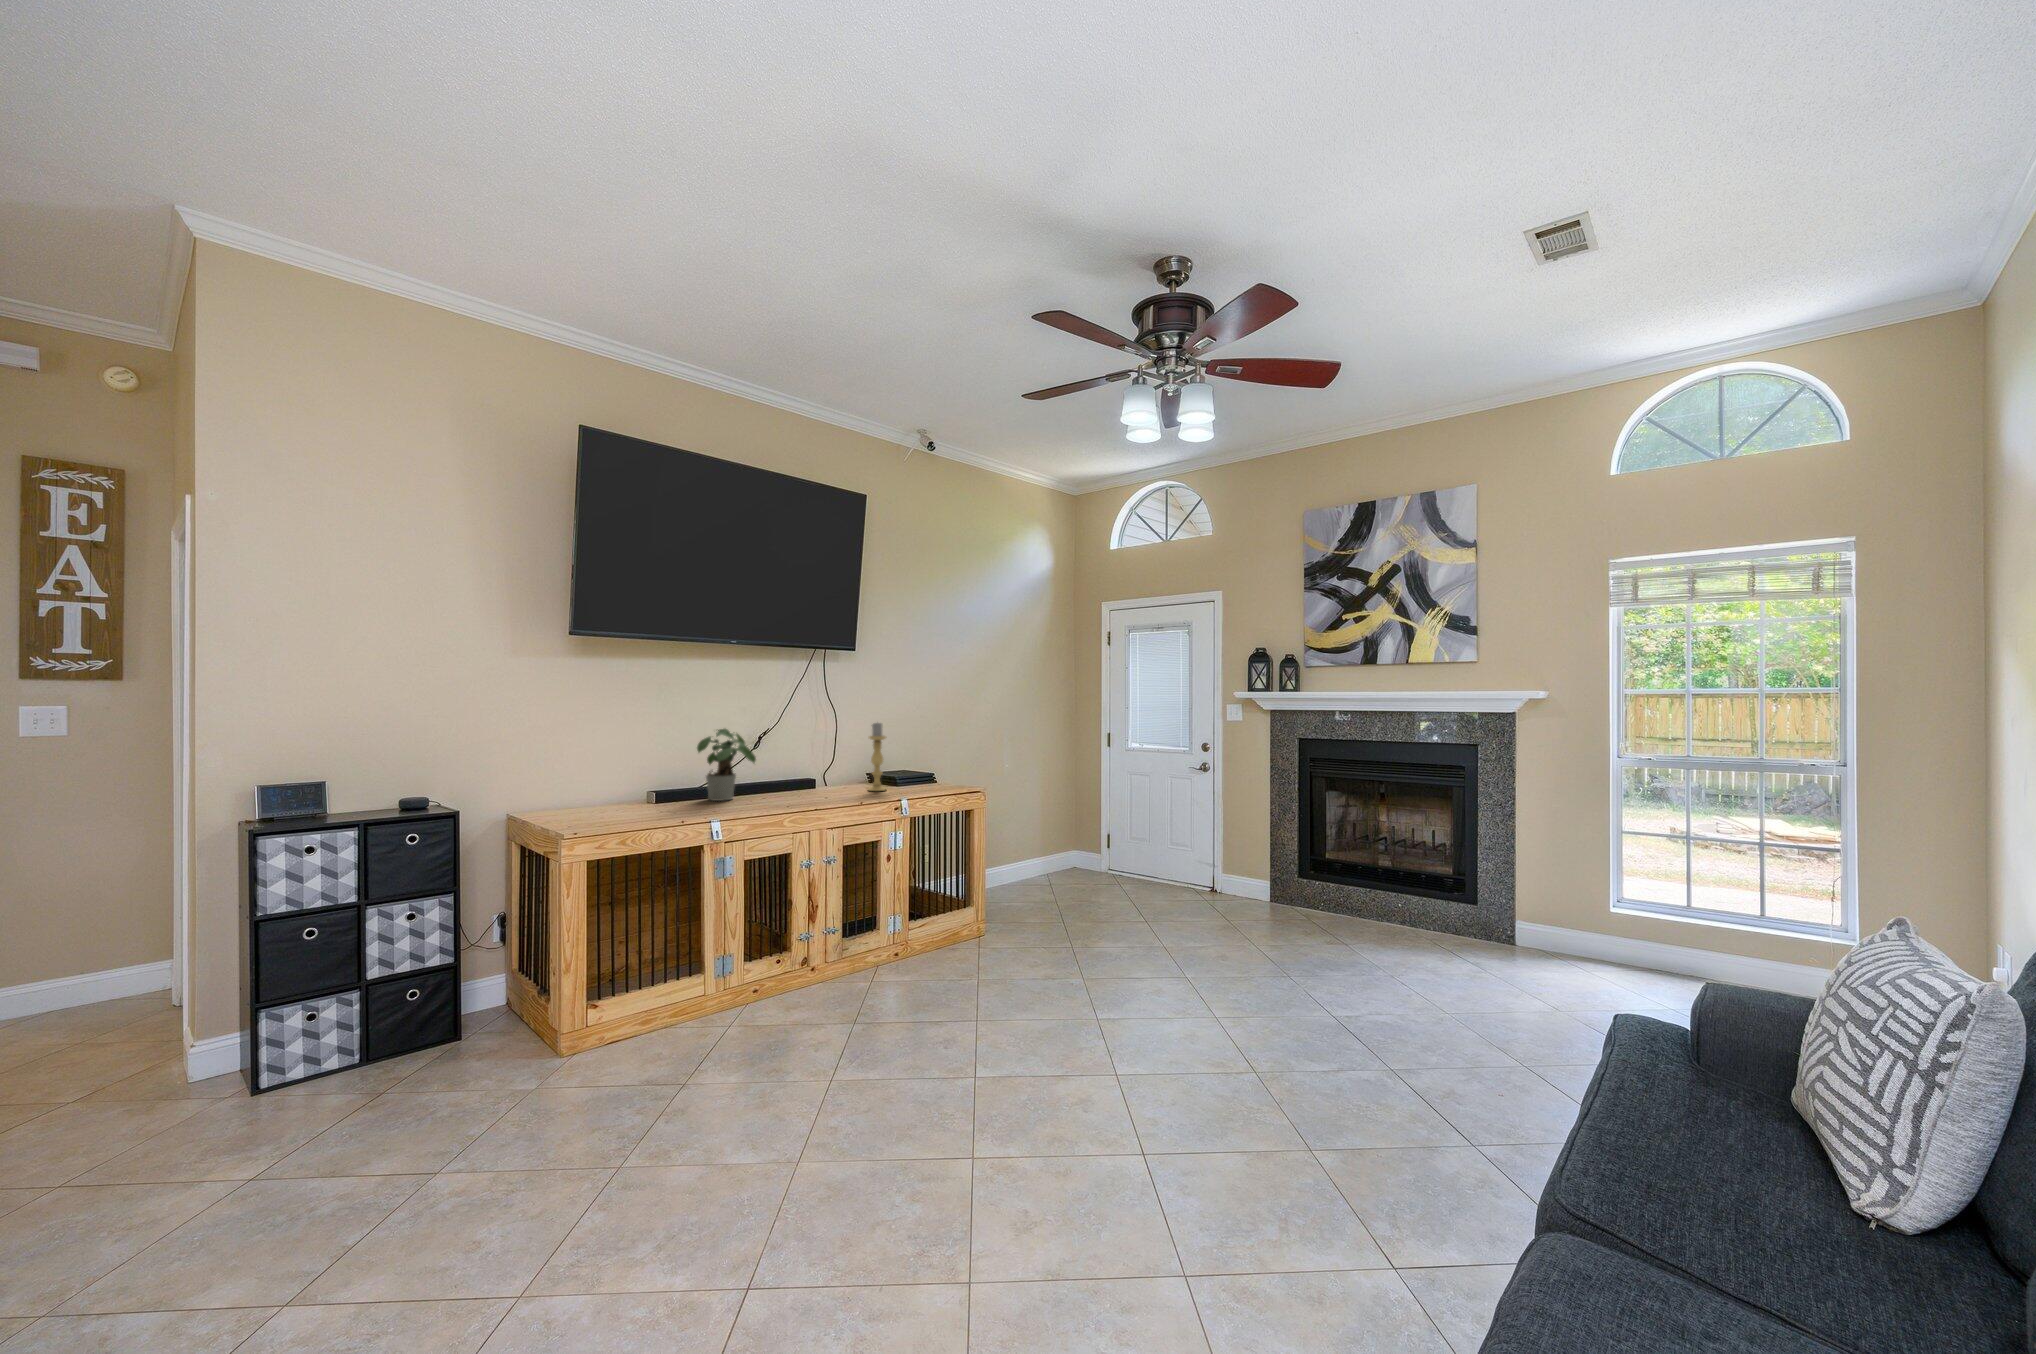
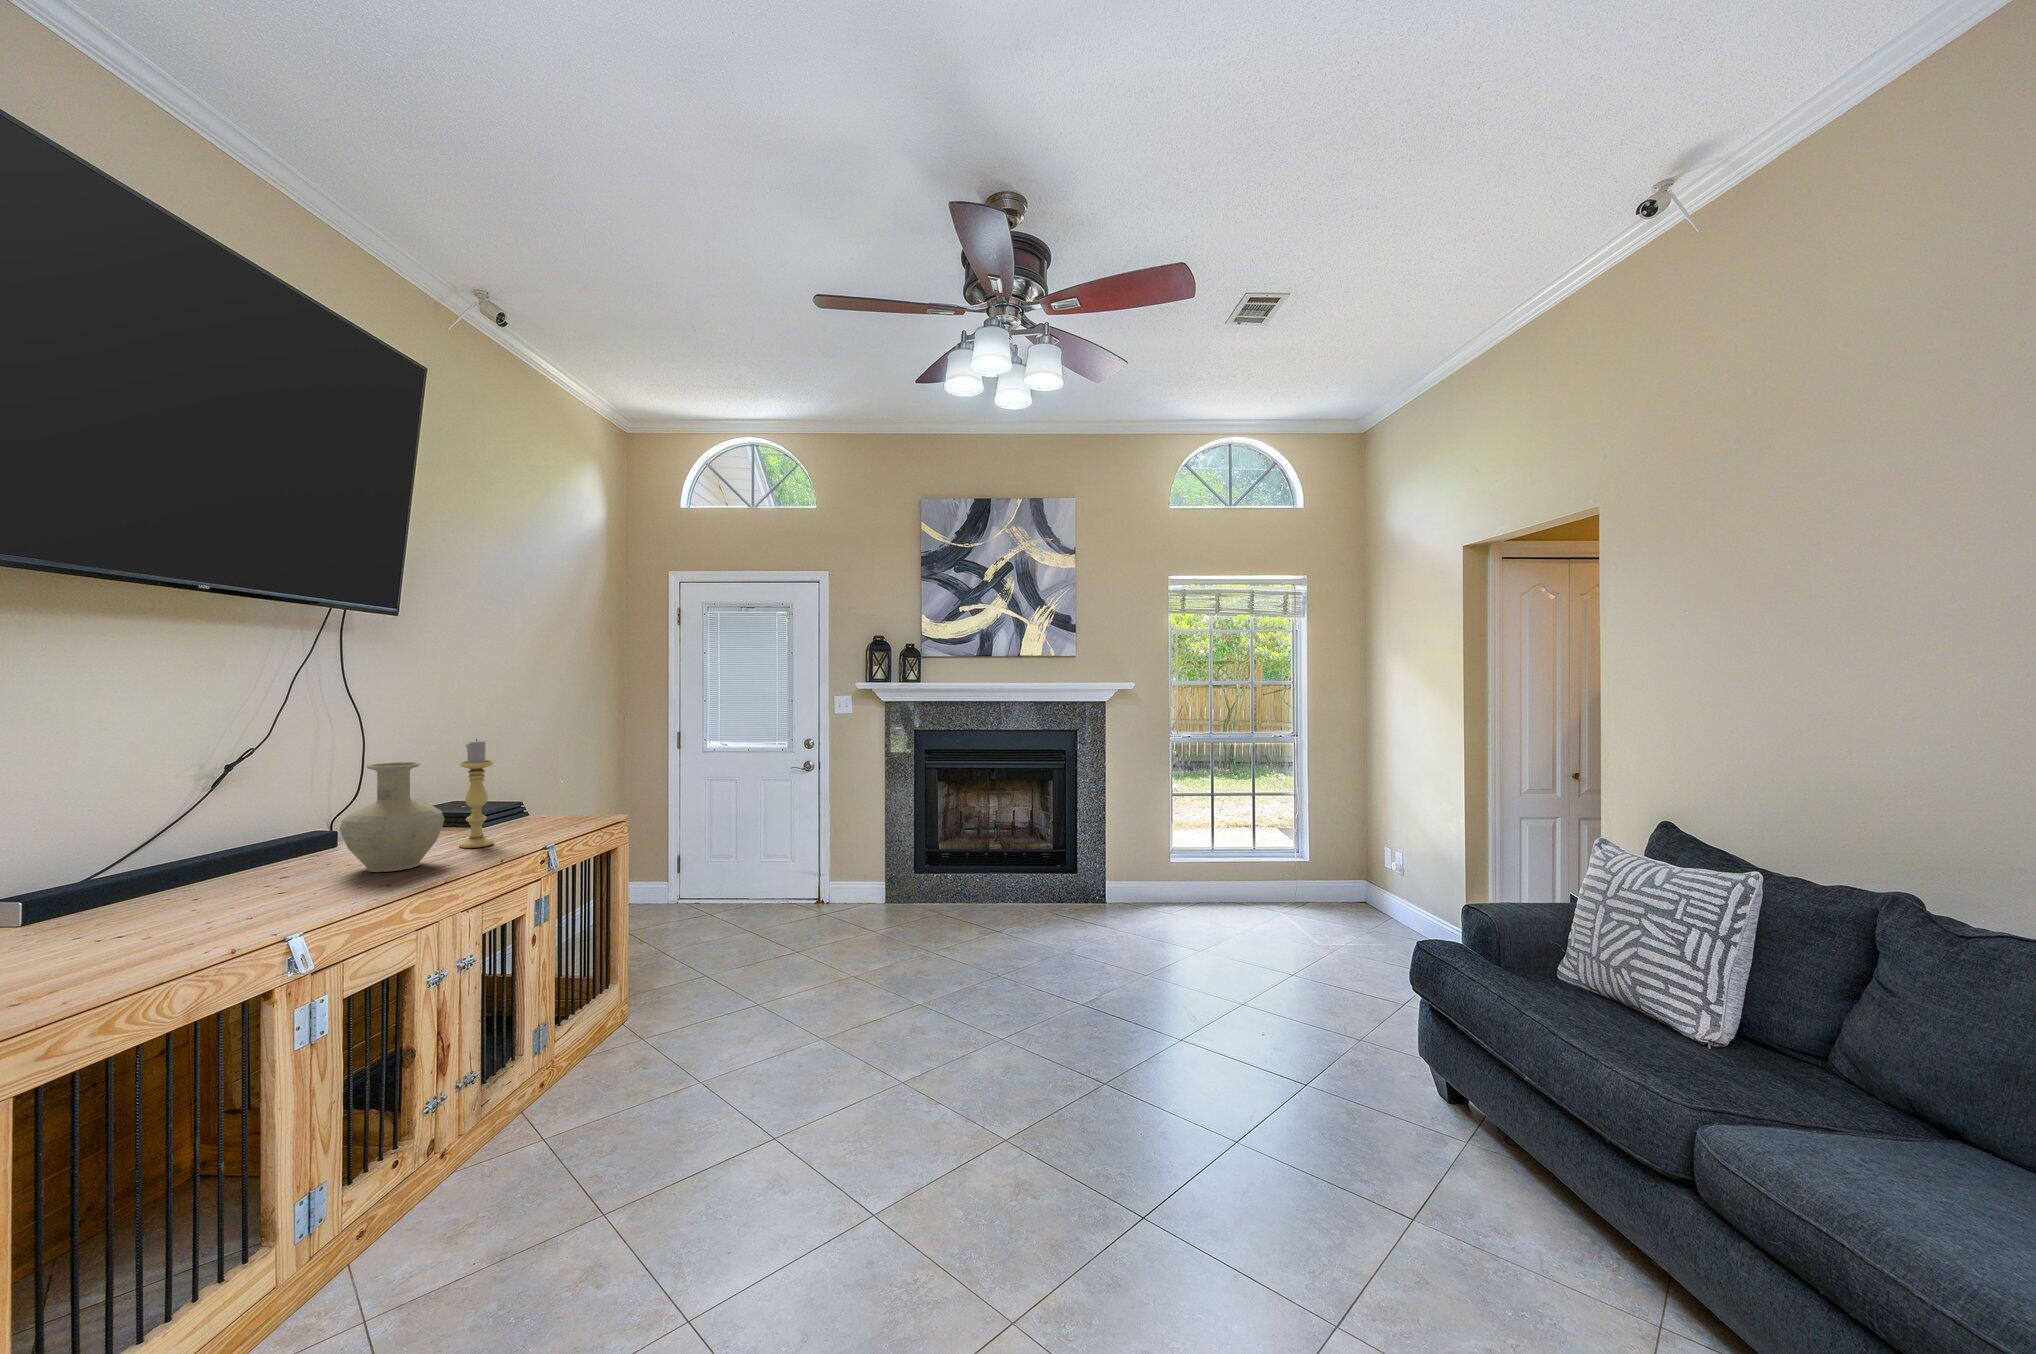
potted plant: present [697,729,756,801] -> none [150,772,311,913]
vase: none [793,732,845,796] -> present [340,762,444,872]

